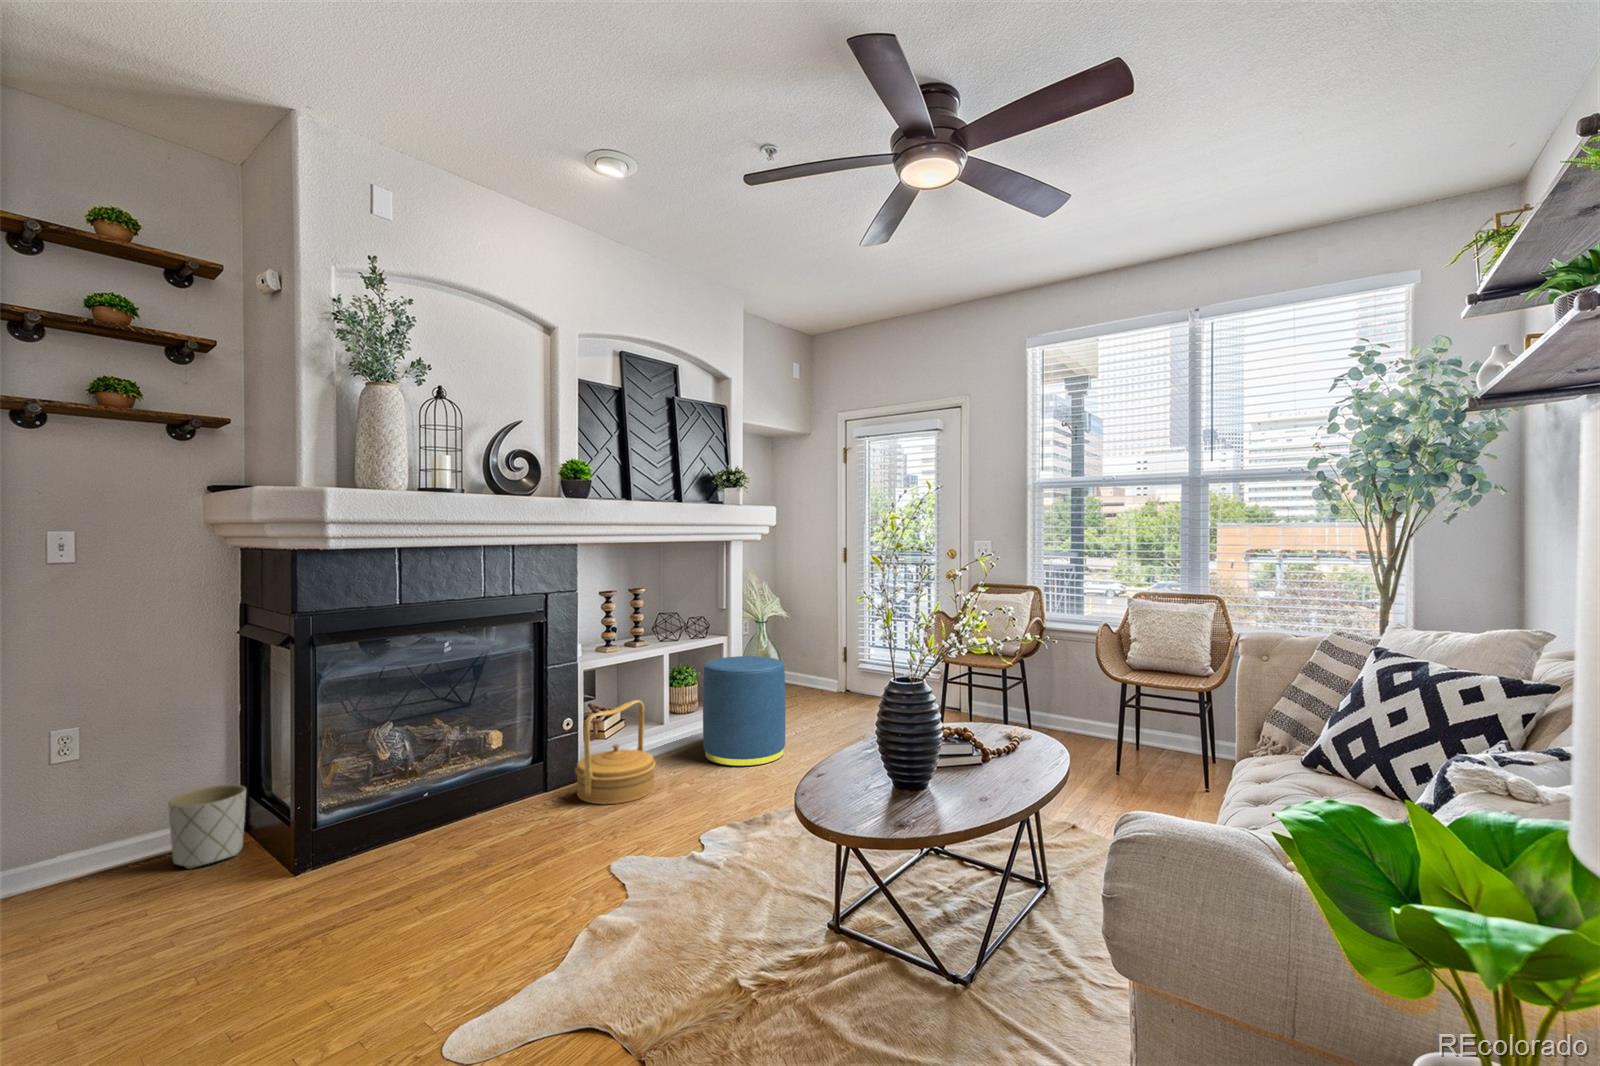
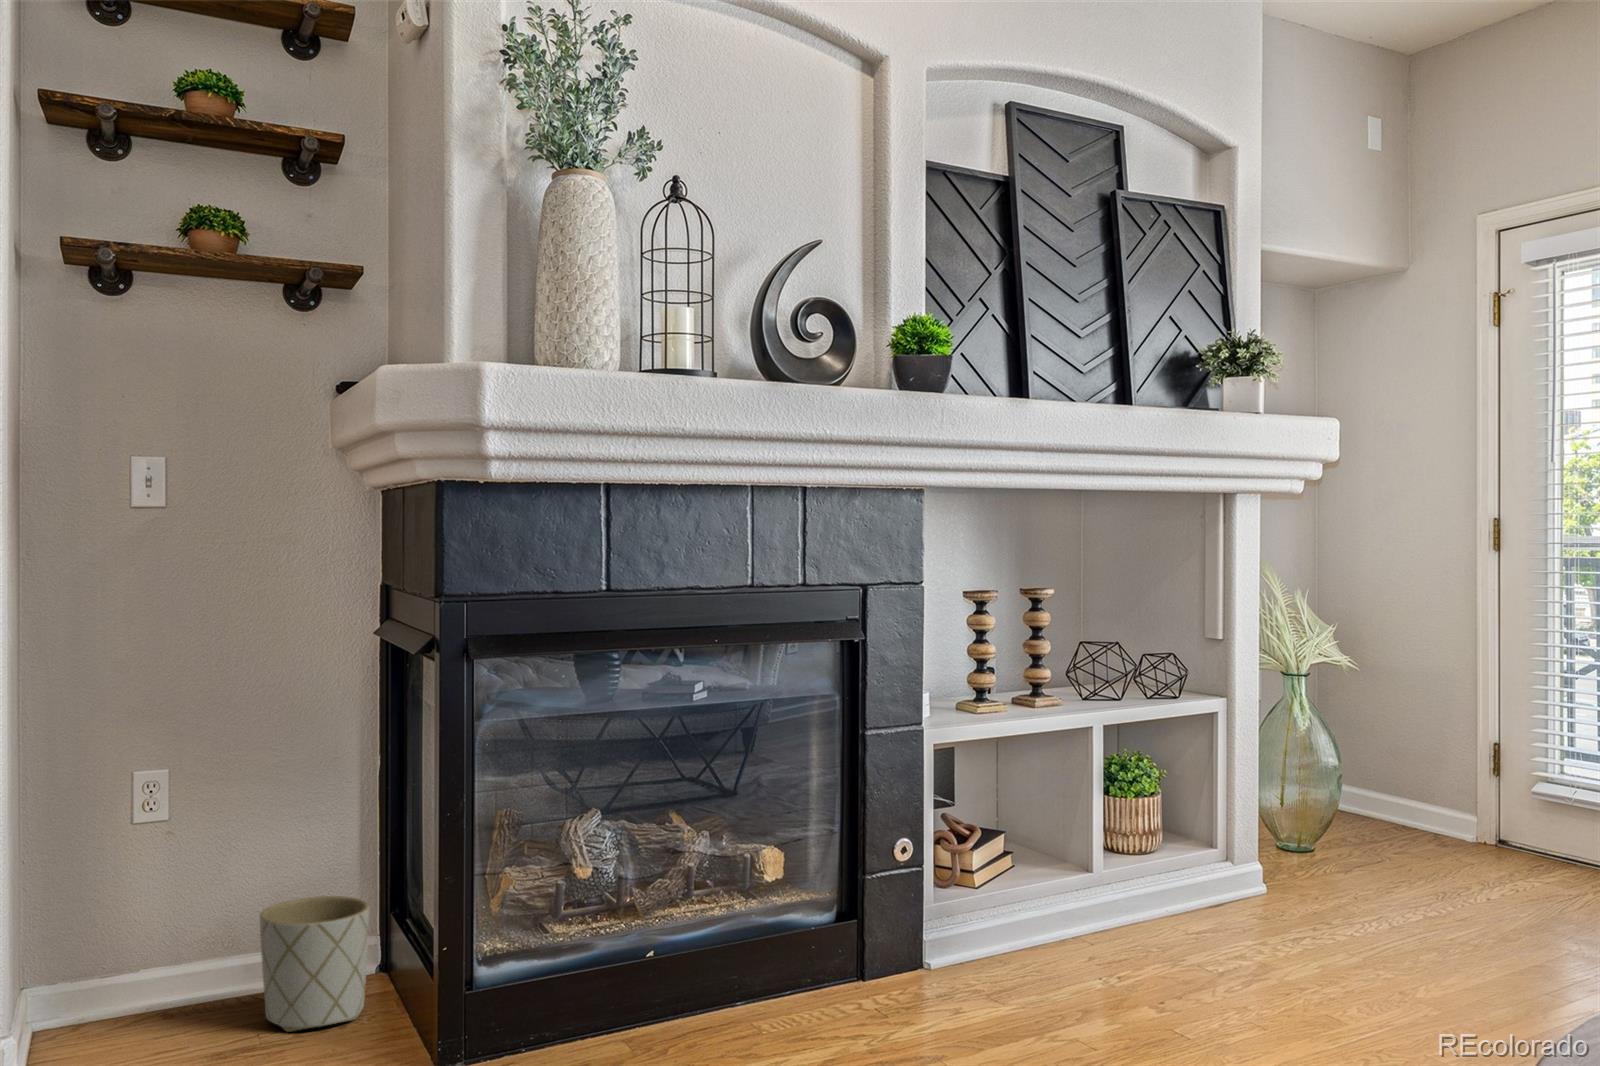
ottoman: present [703,656,786,767] -> none [1179,739,1368,978]
woven basket: present [575,700,656,804] -> none [920,811,1082,1019]

